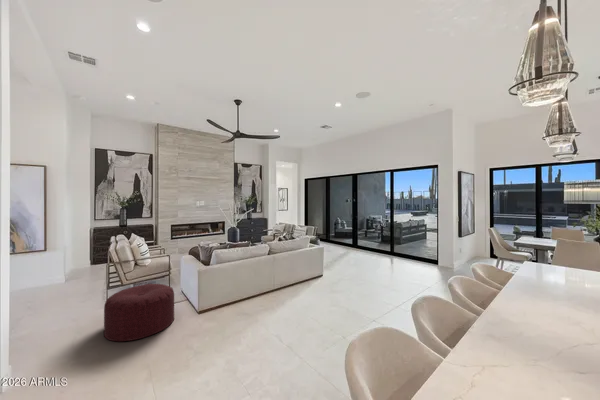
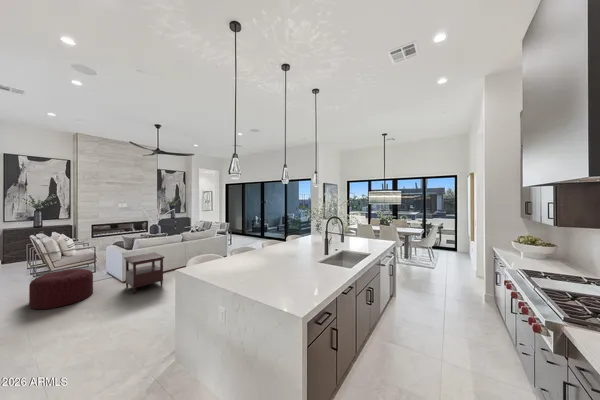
side table: none [210,266,260,327] -> present [124,252,164,294]

